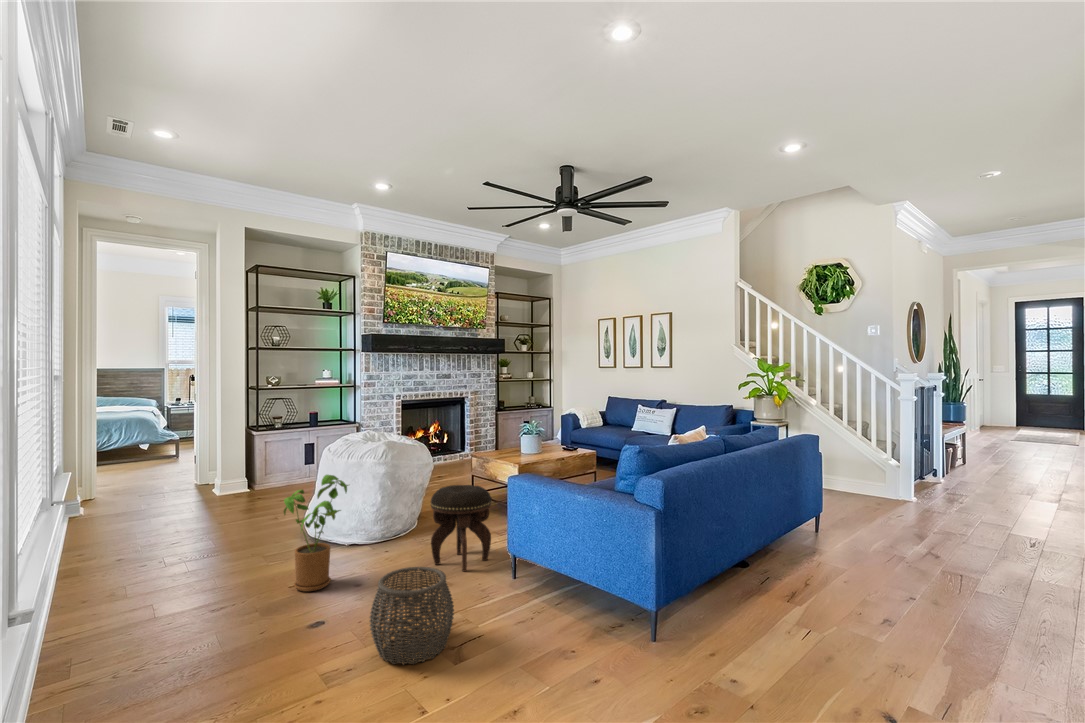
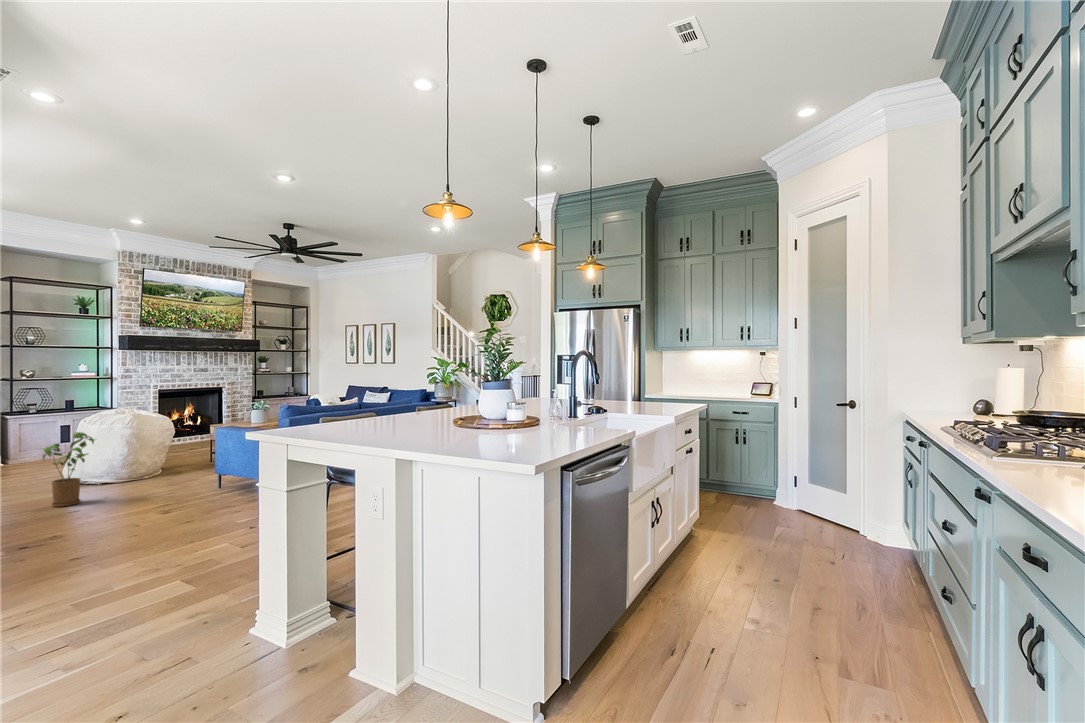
footstool: present [431,485,492,571] -> none [161,439,208,492]
woven basket: present [369,567,454,665] -> none [104,476,162,524]

